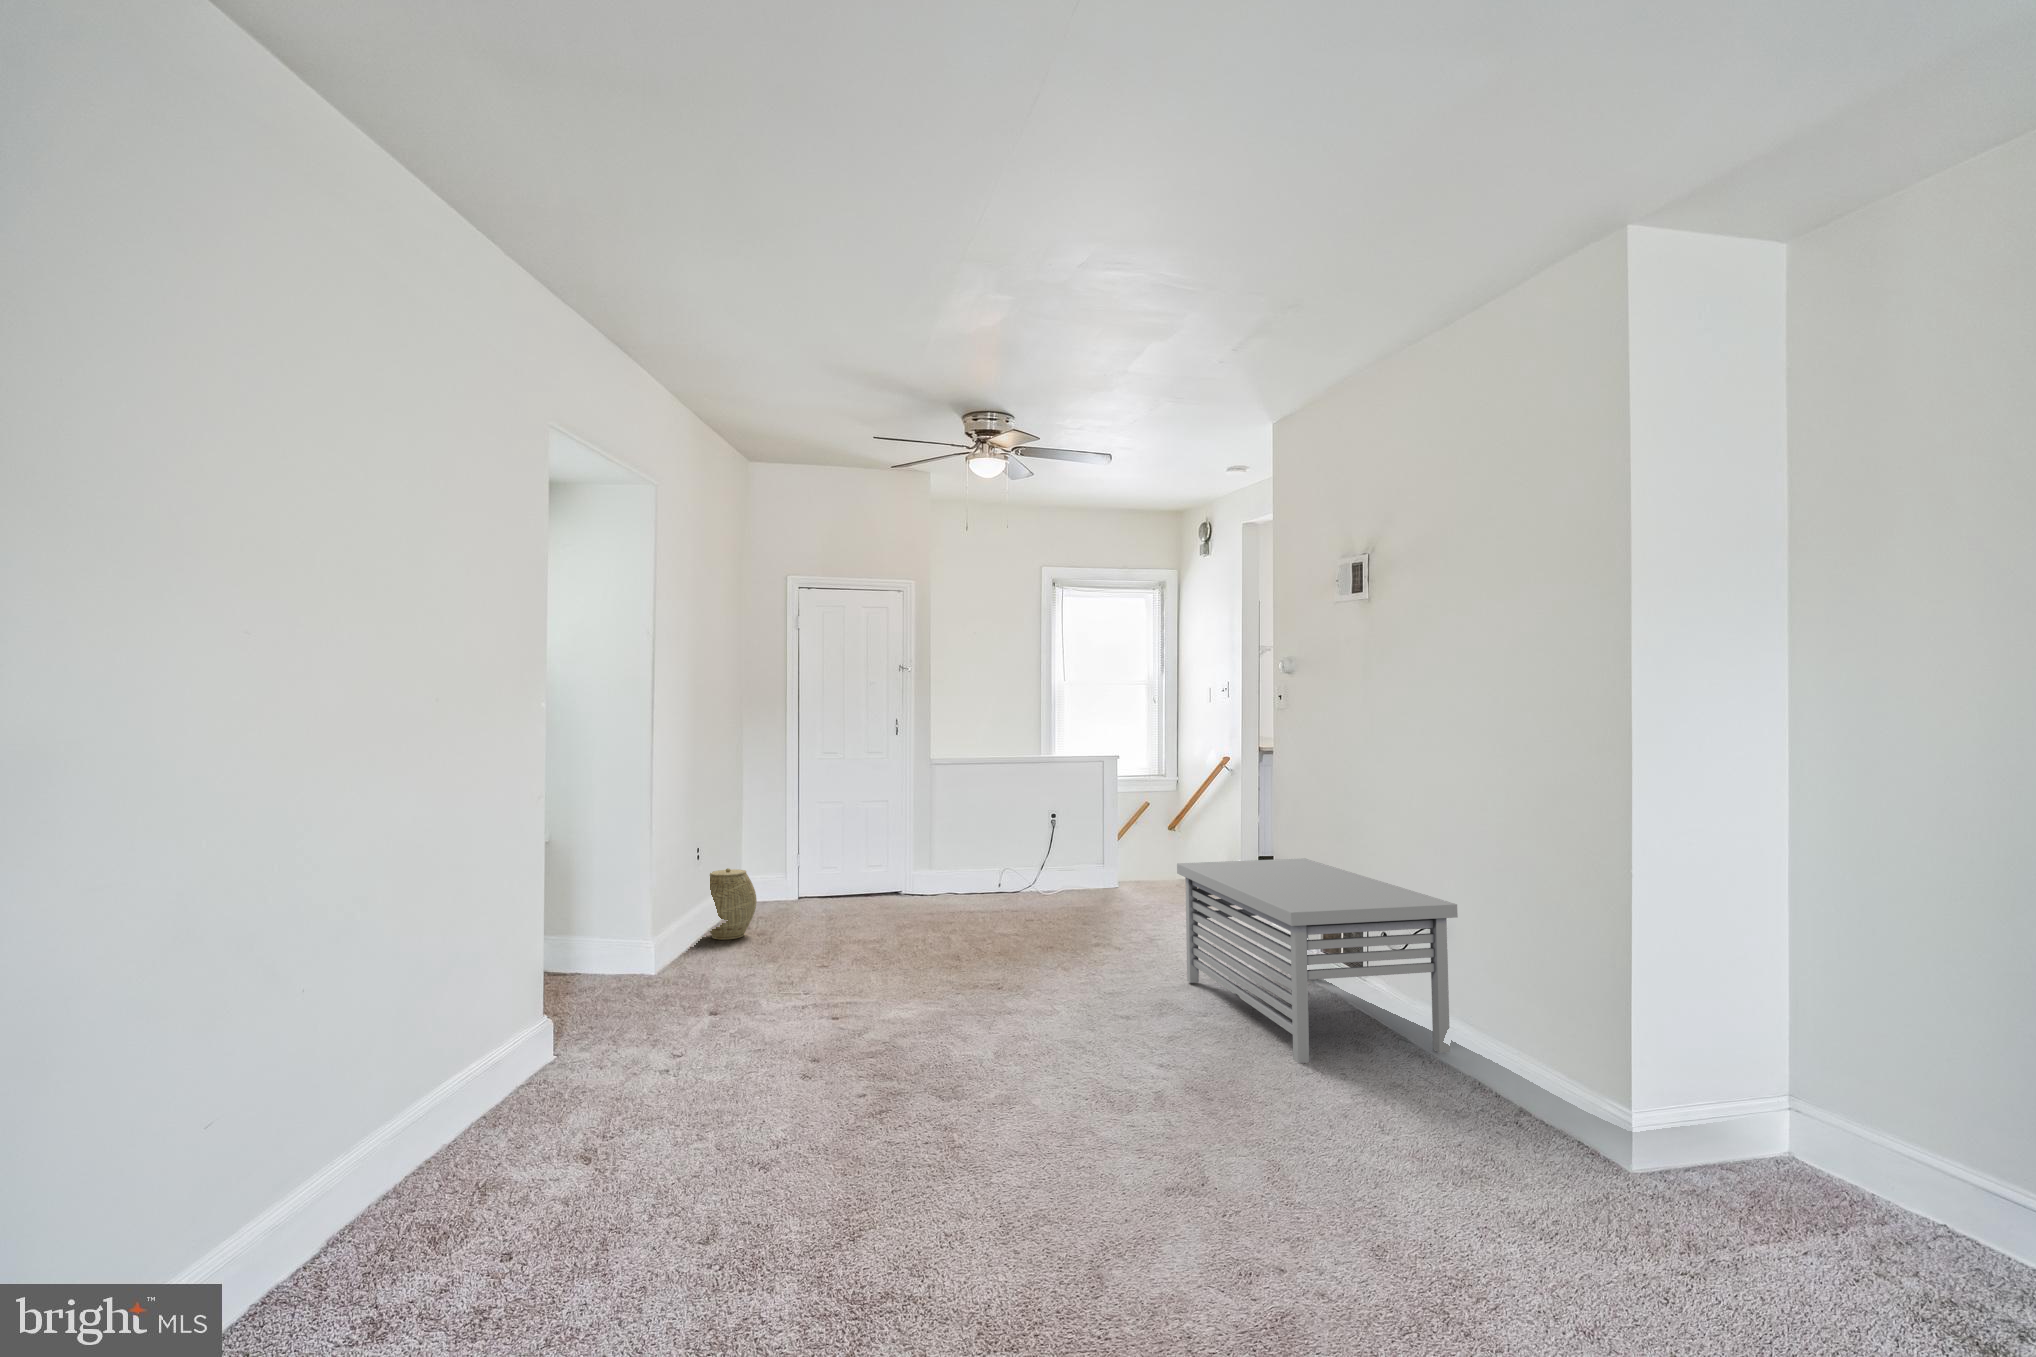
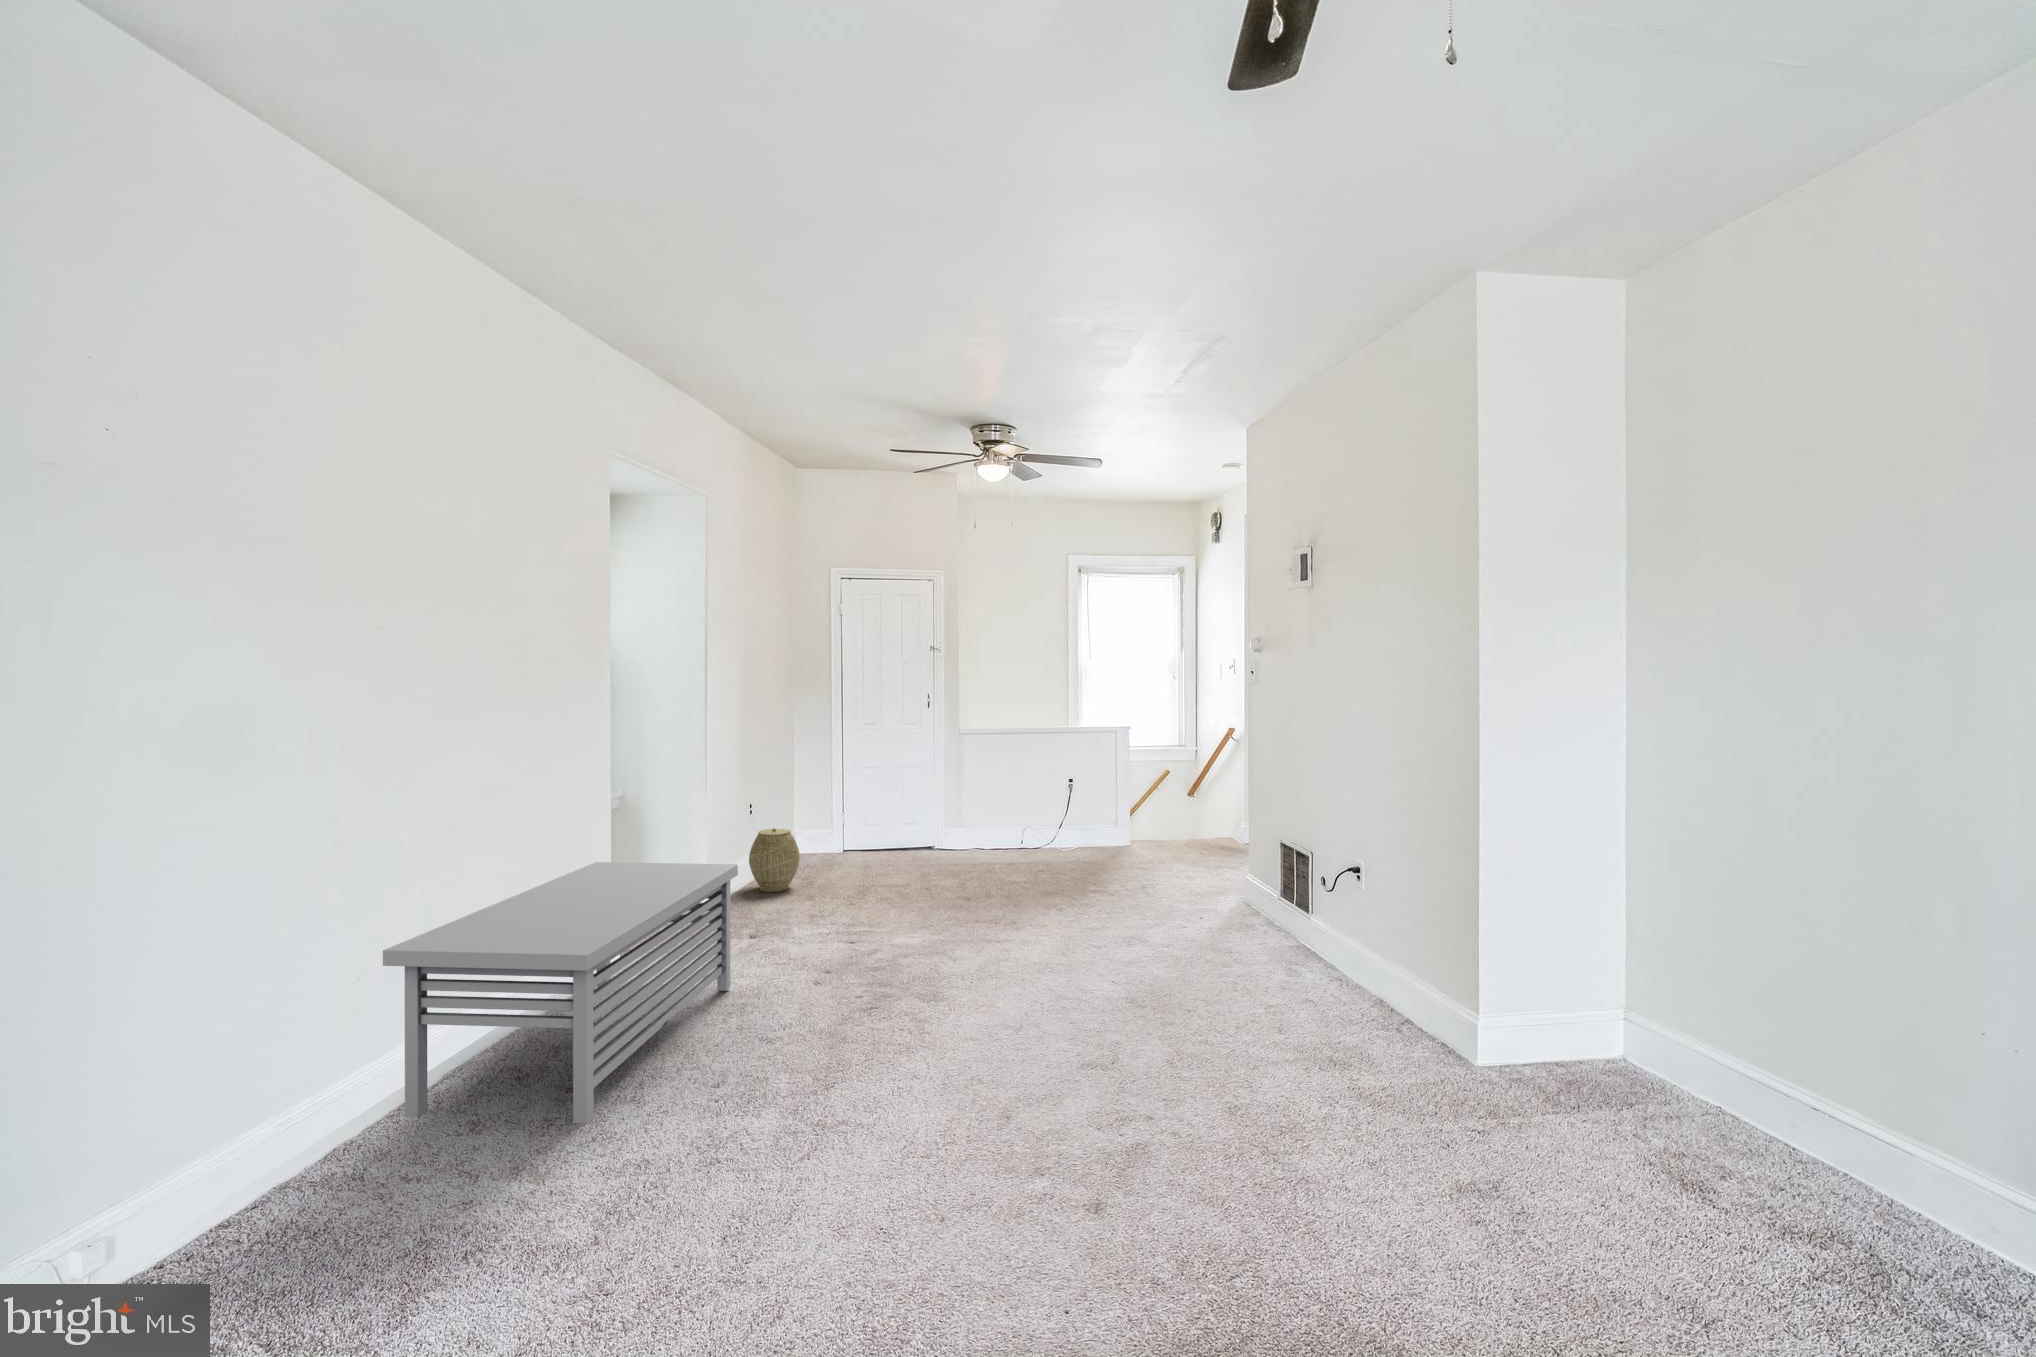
storage bench: present [1177,858,1458,1063] -> present [383,862,738,1124]

